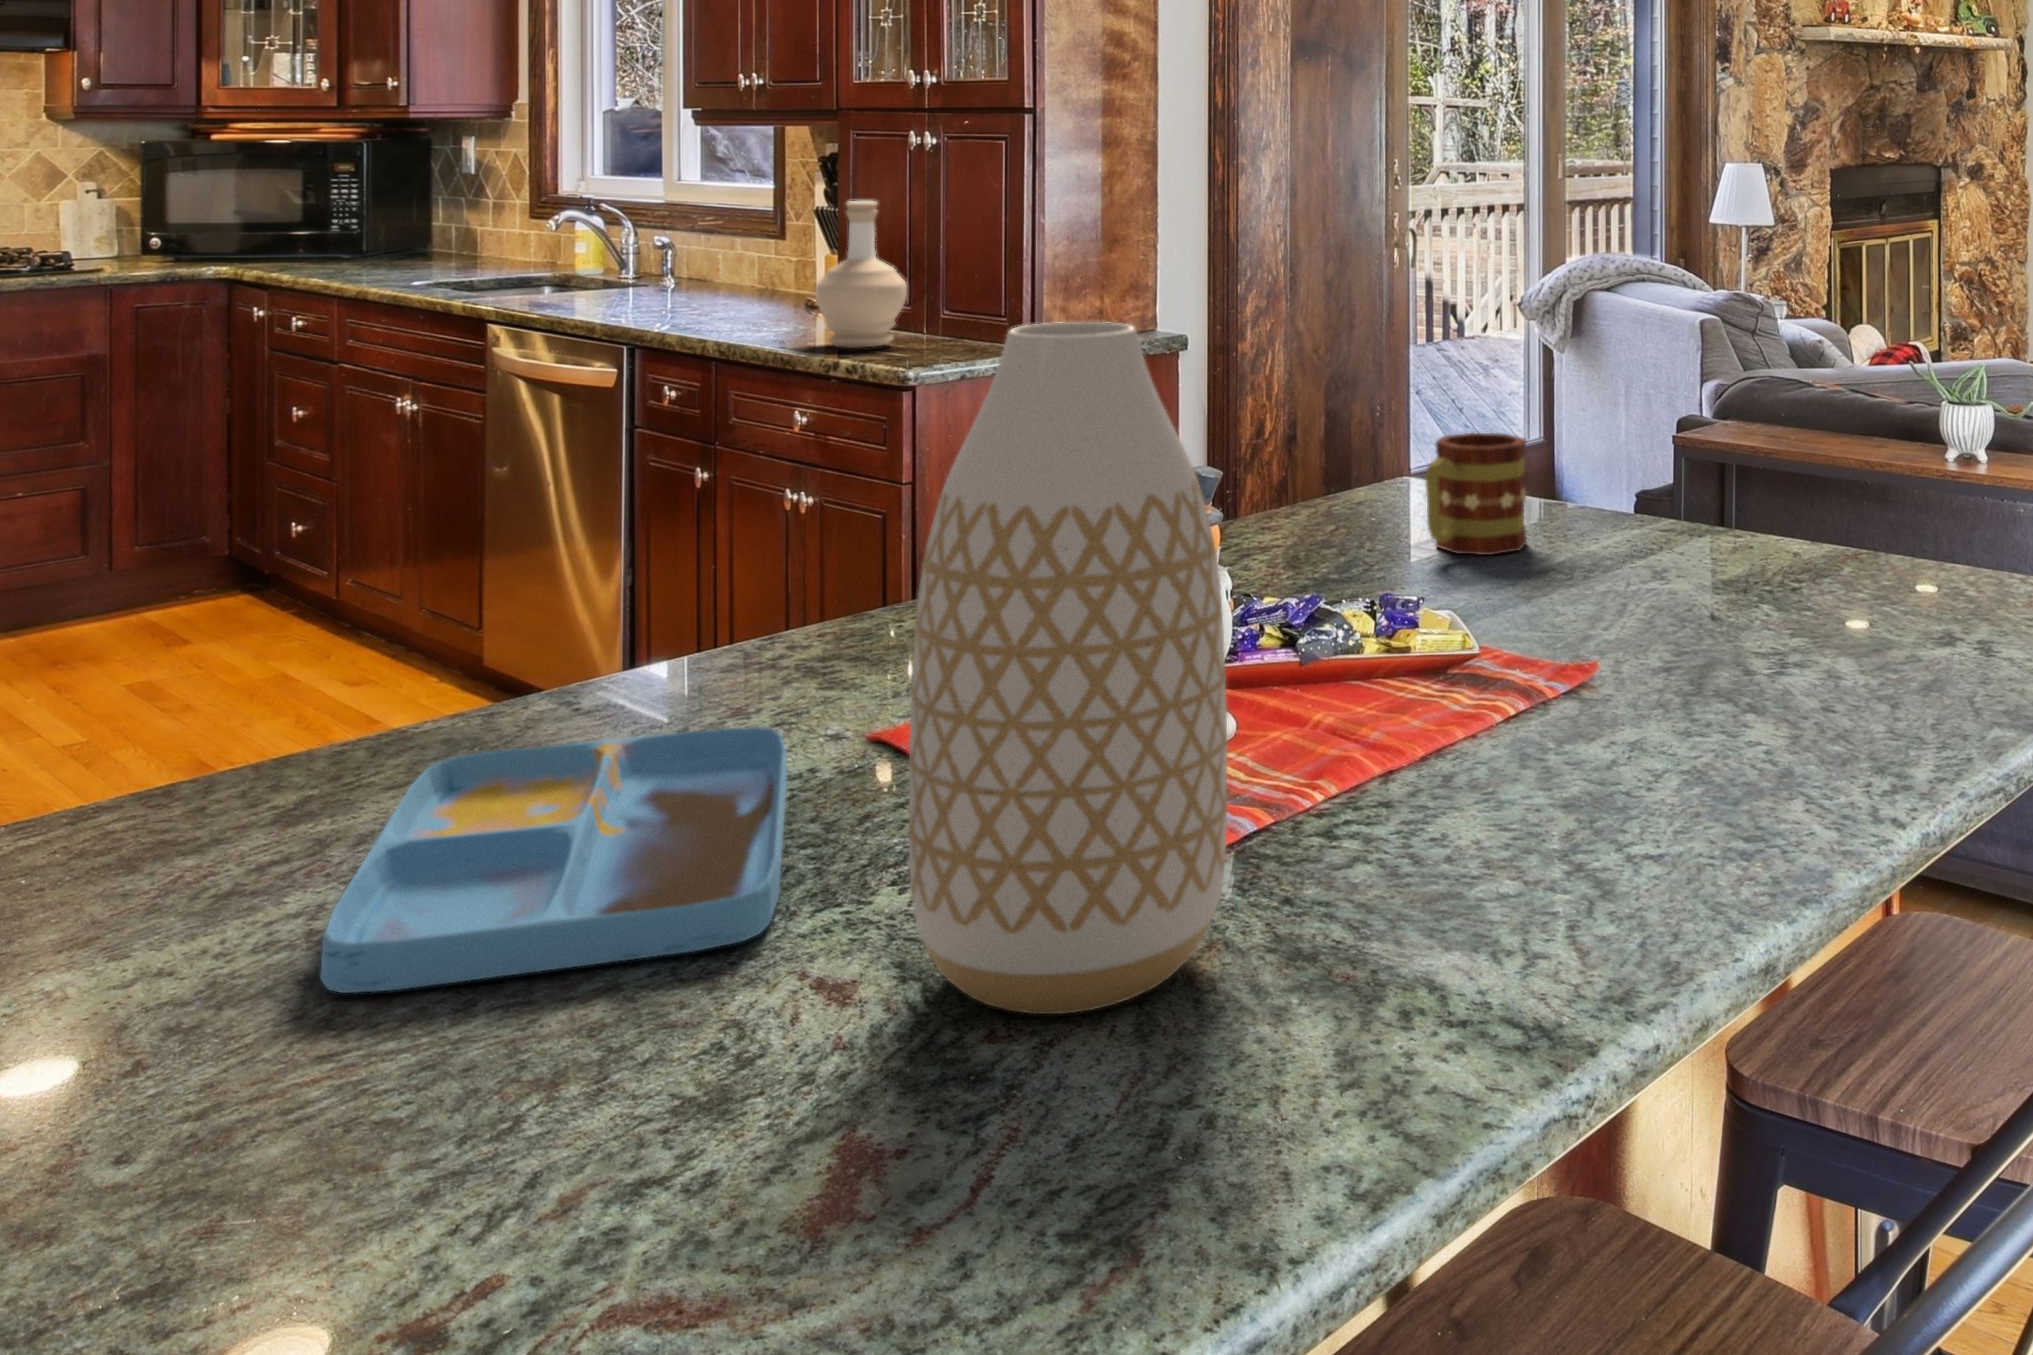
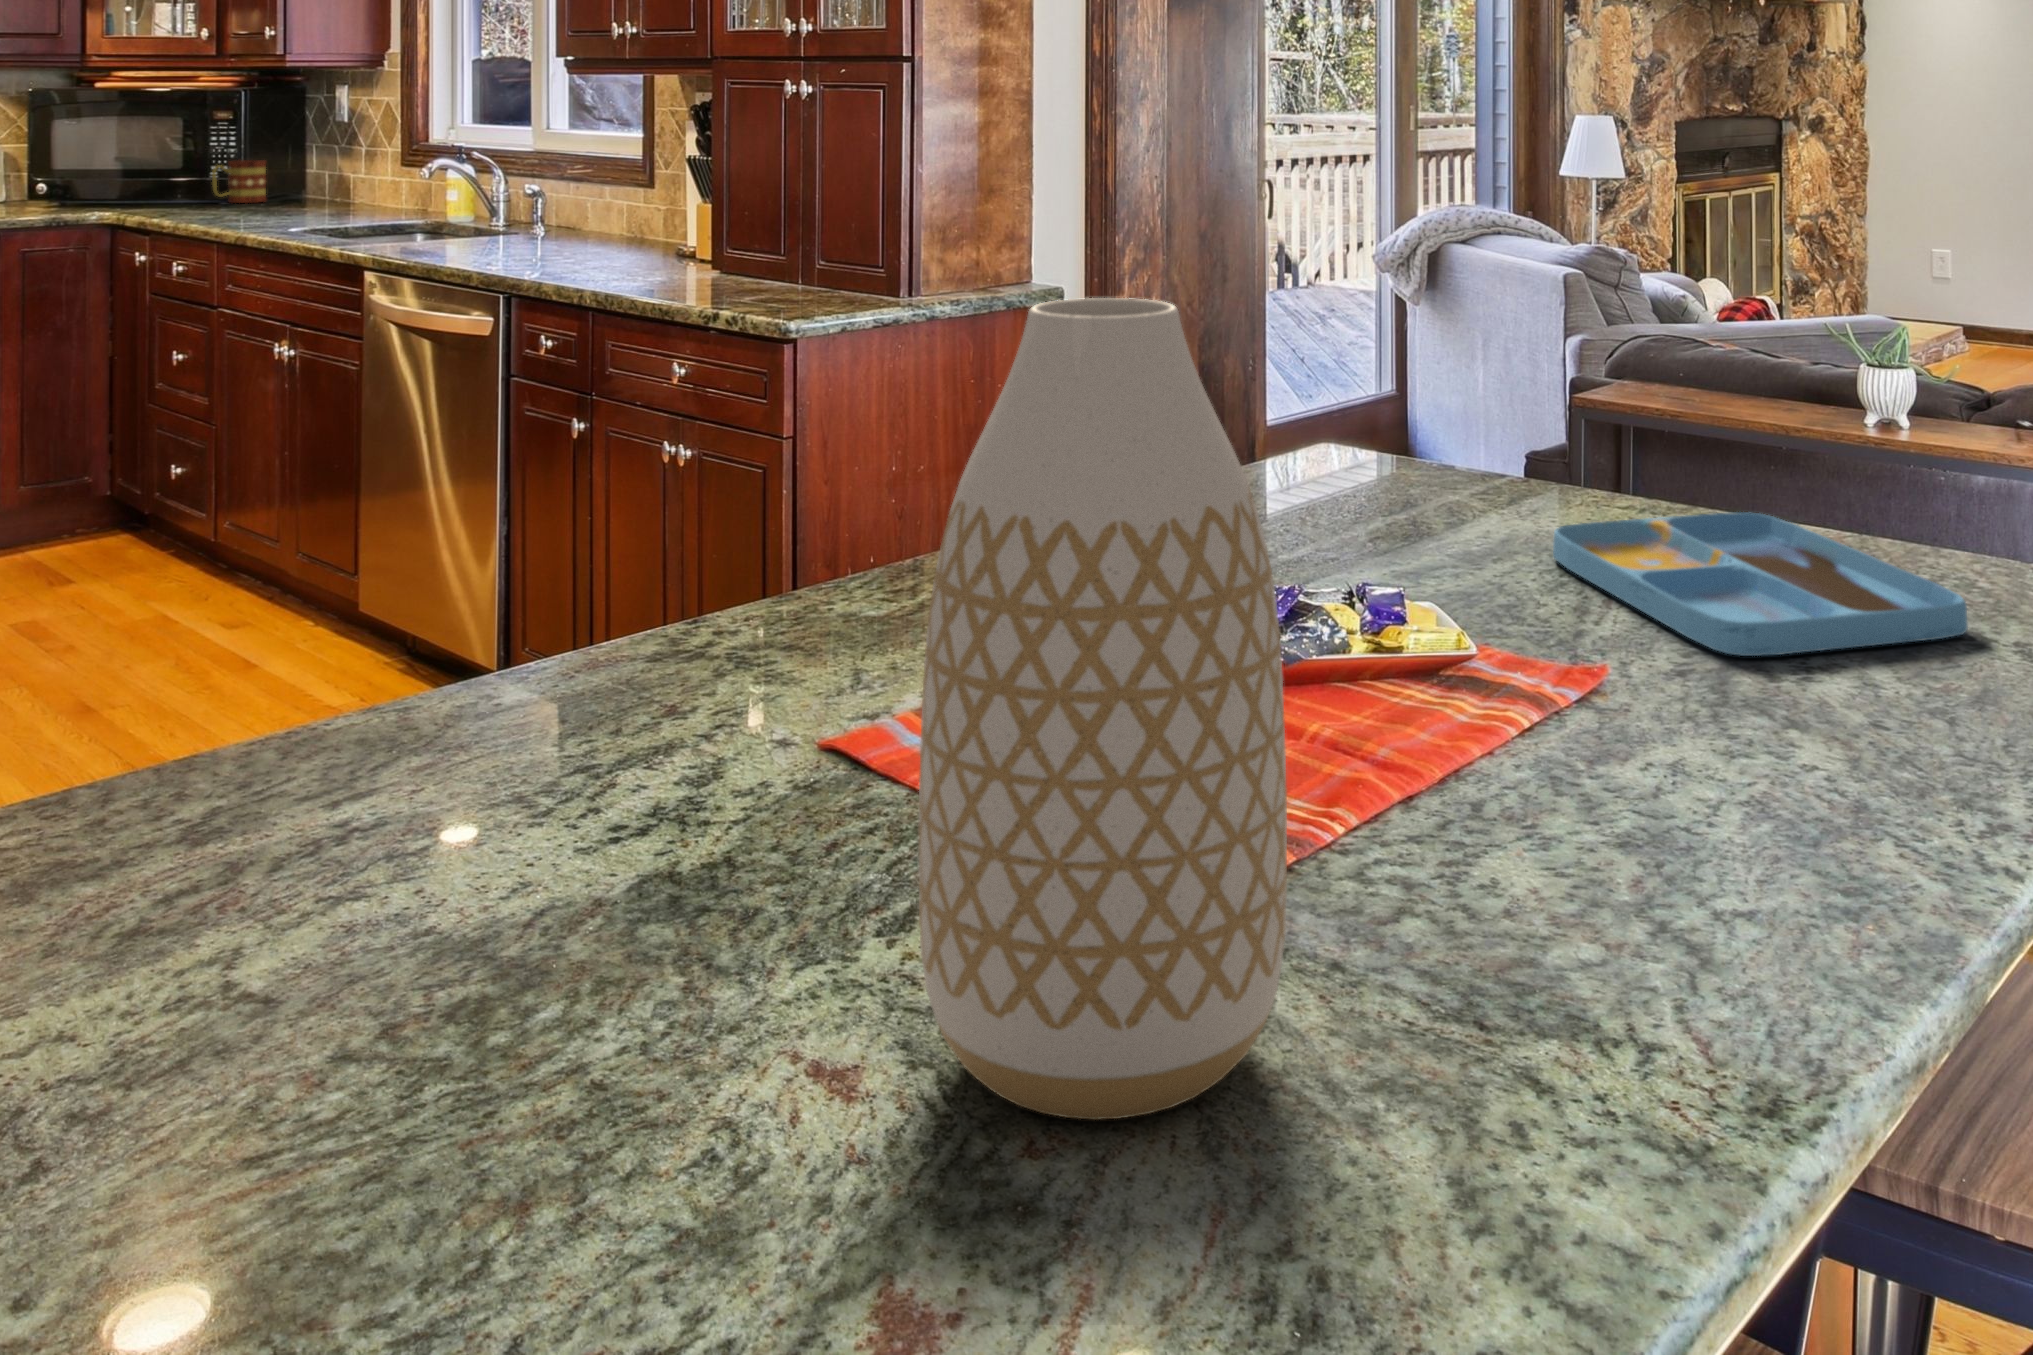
bottle: present [815,201,907,348] -> none [689,151,780,301]
mug: present [1426,433,1527,555] -> present [212,160,266,203]
tray: present [320,727,787,993] -> present [1553,512,1968,656]

